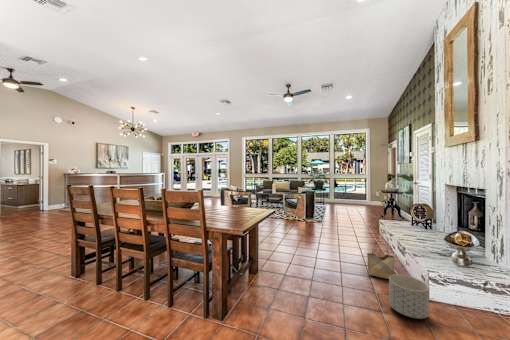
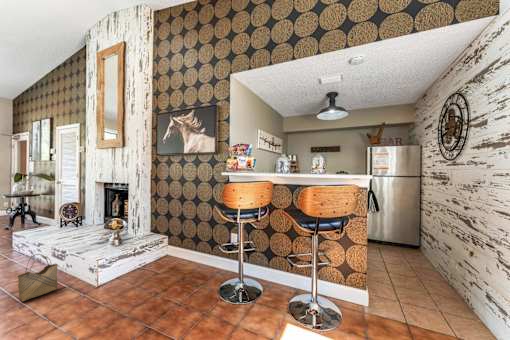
planter: present [389,274,429,319] -> none [63,272,104,315]

